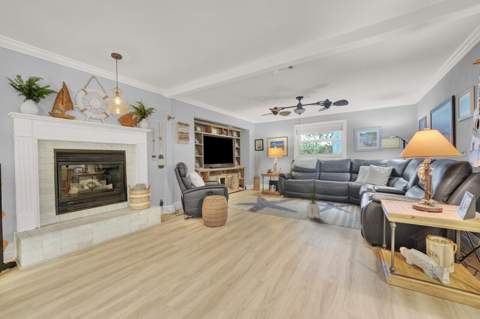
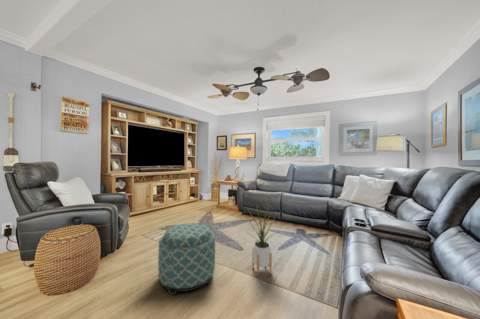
ottoman: none [260,192,289,224] -> present [158,223,215,295]

